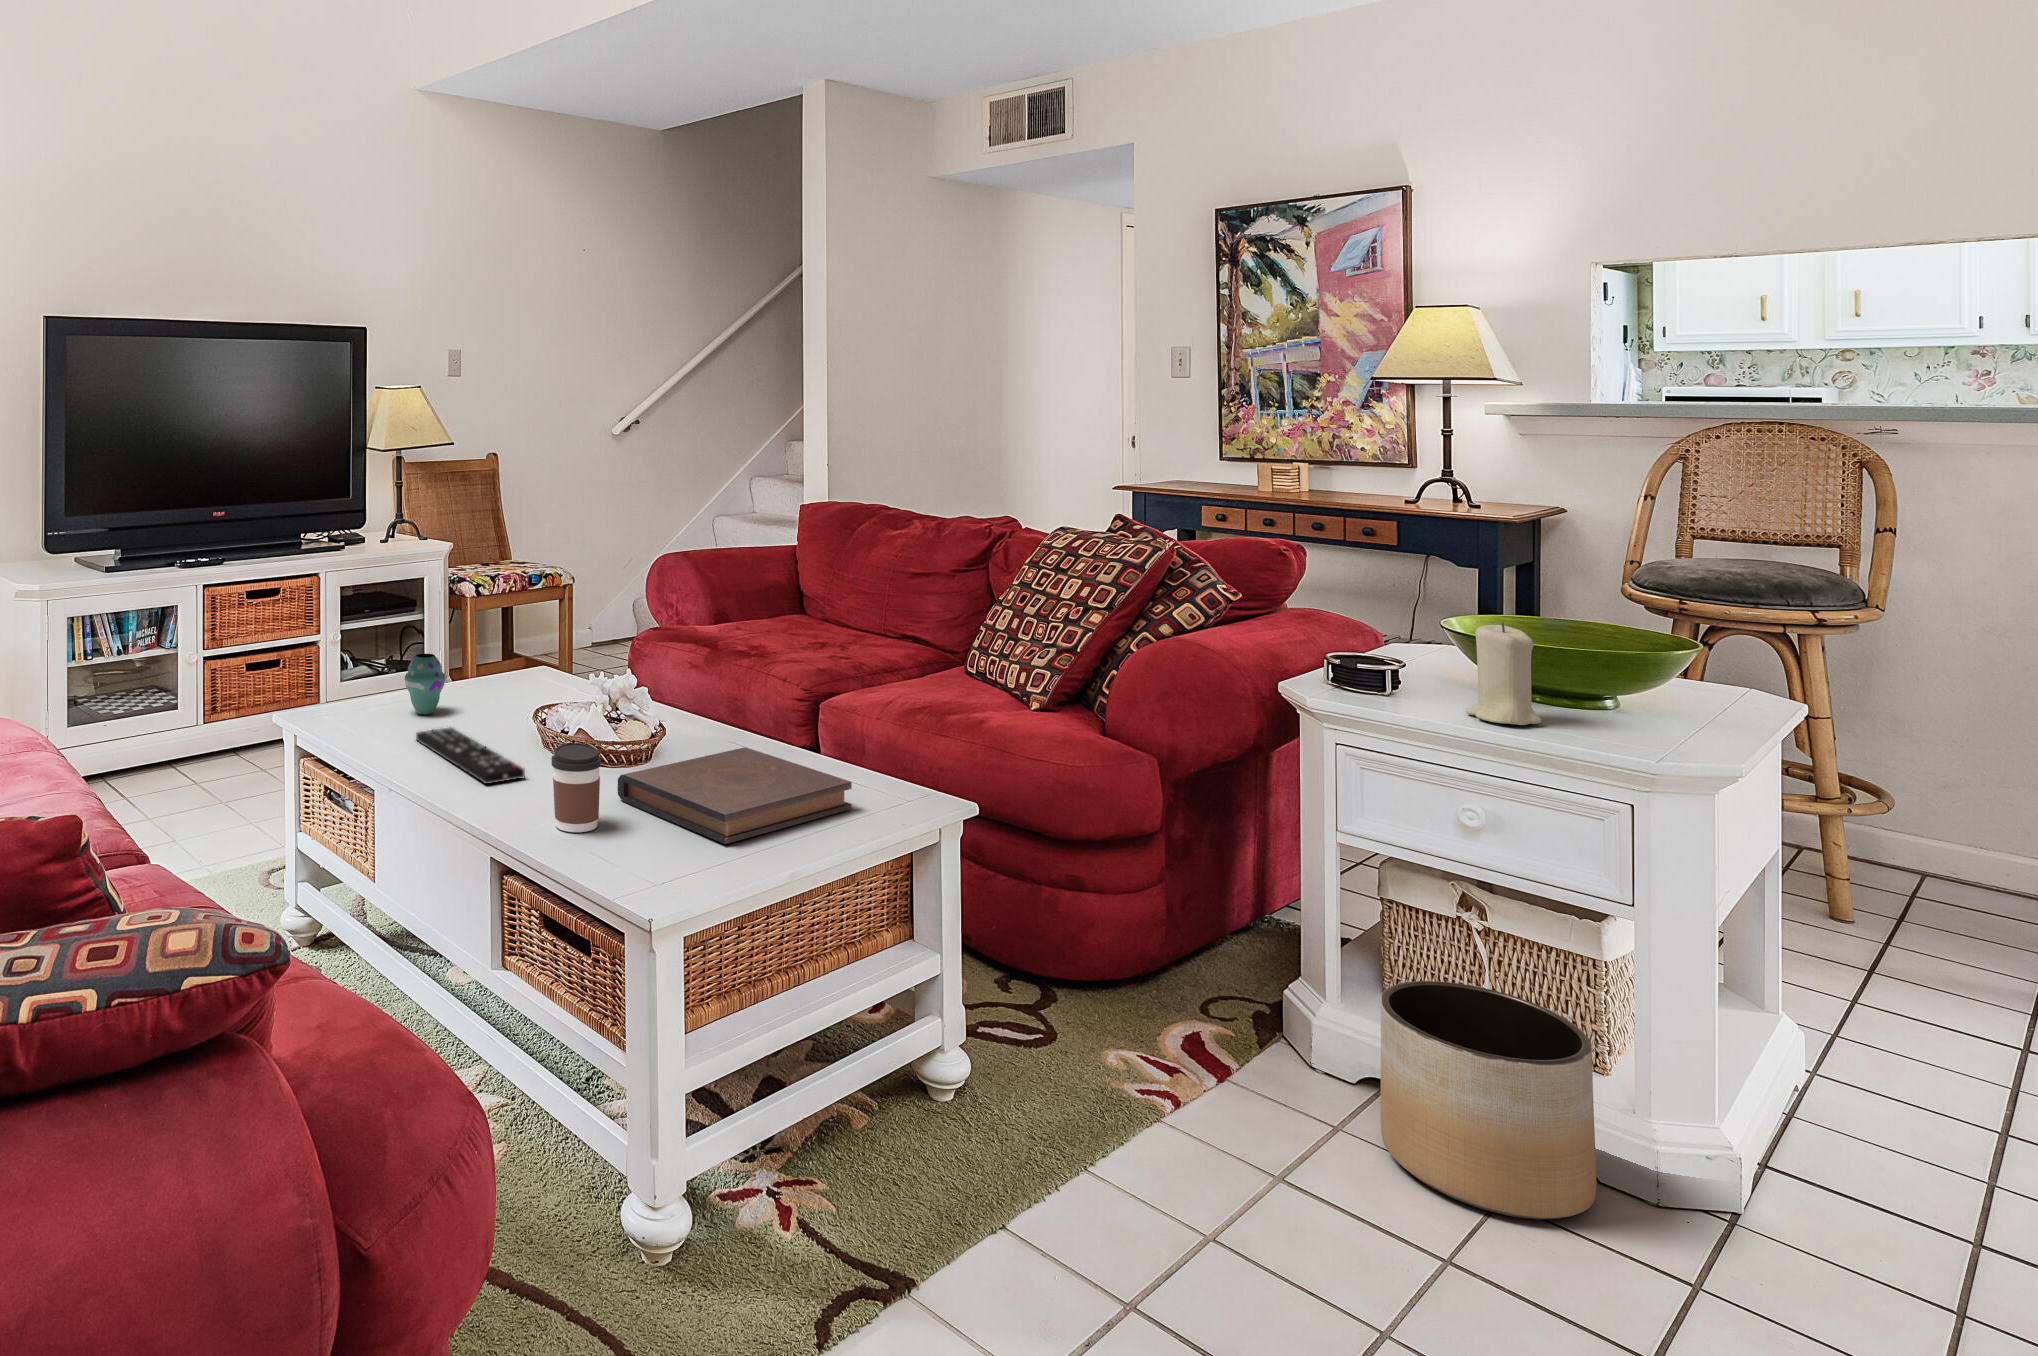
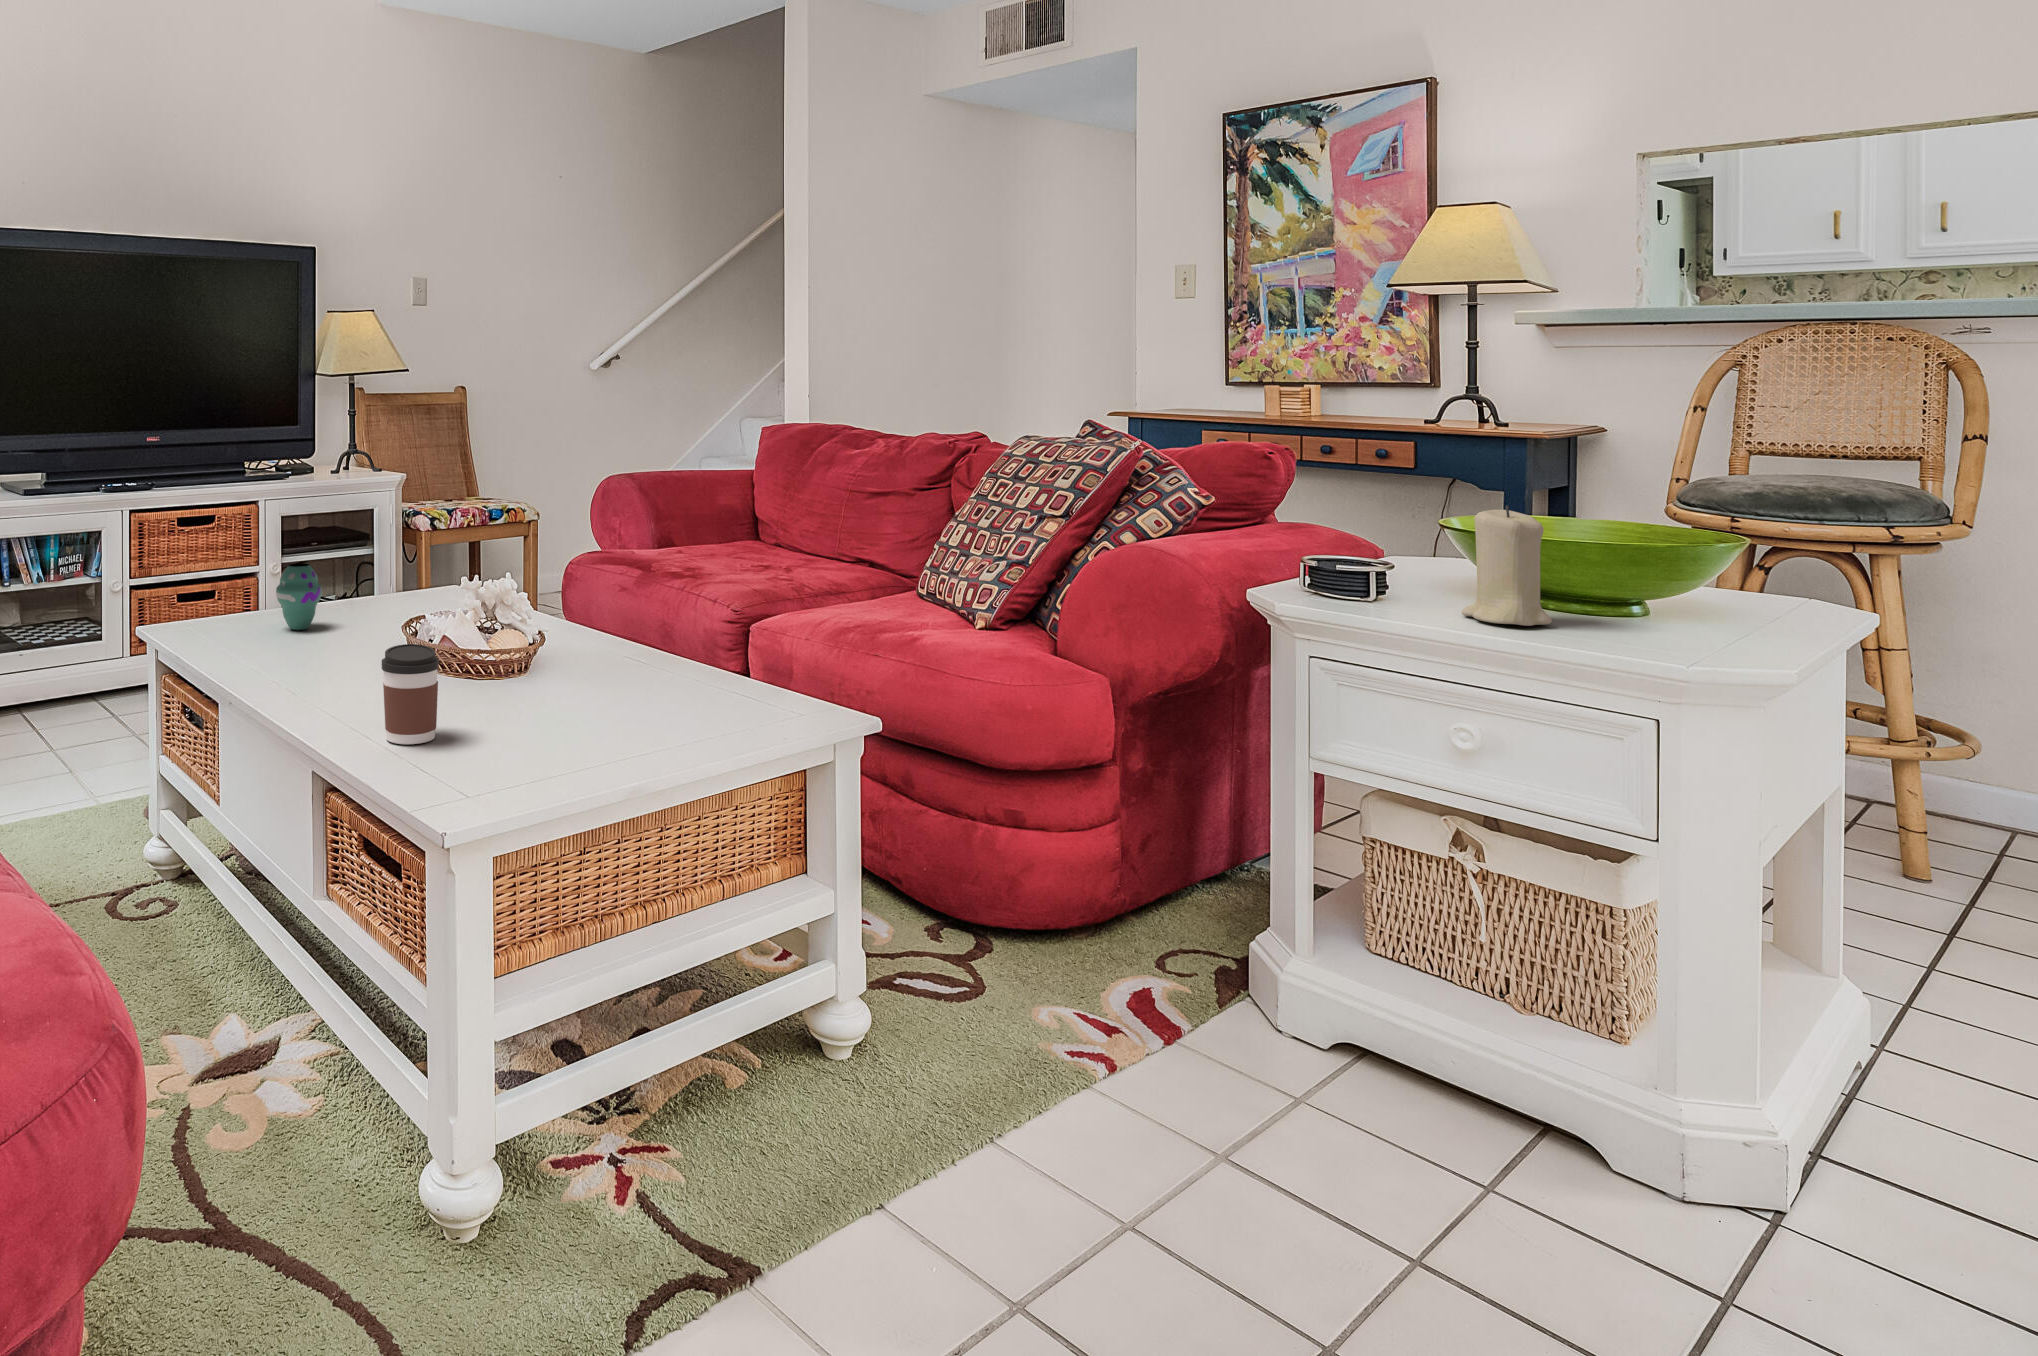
remote control: present [416,727,525,784] -> none [275,641,376,696]
book: present [618,747,852,844] -> none [471,659,736,758]
planter: present [1381,981,1596,1219] -> none [1349,928,1606,1211]

